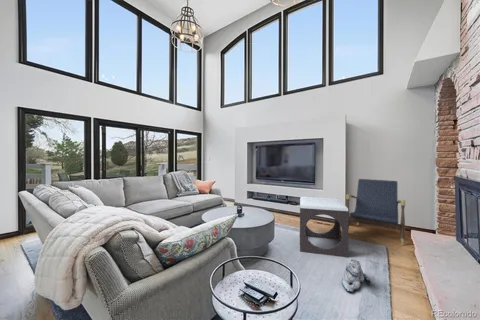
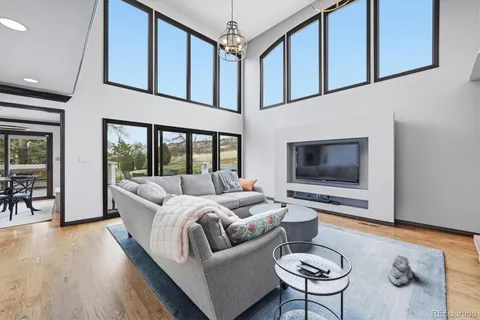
lounge chair: present [346,179,405,245] -> none [394,179,463,249]
footstool: present [300,197,349,257] -> none [344,196,396,256]

